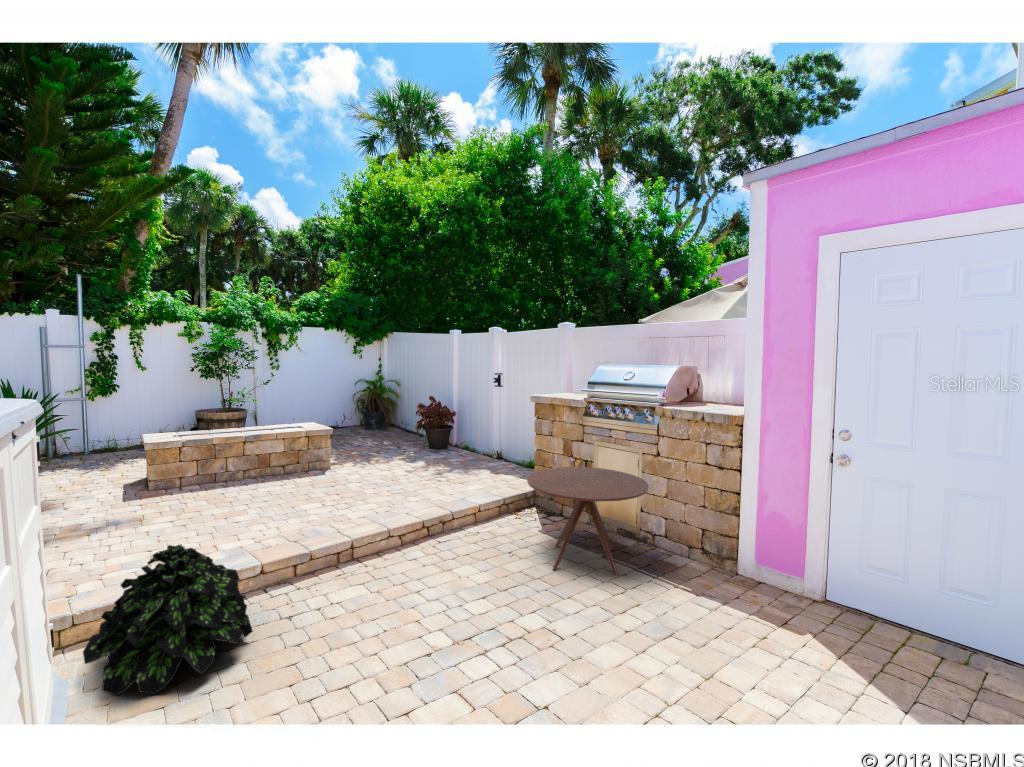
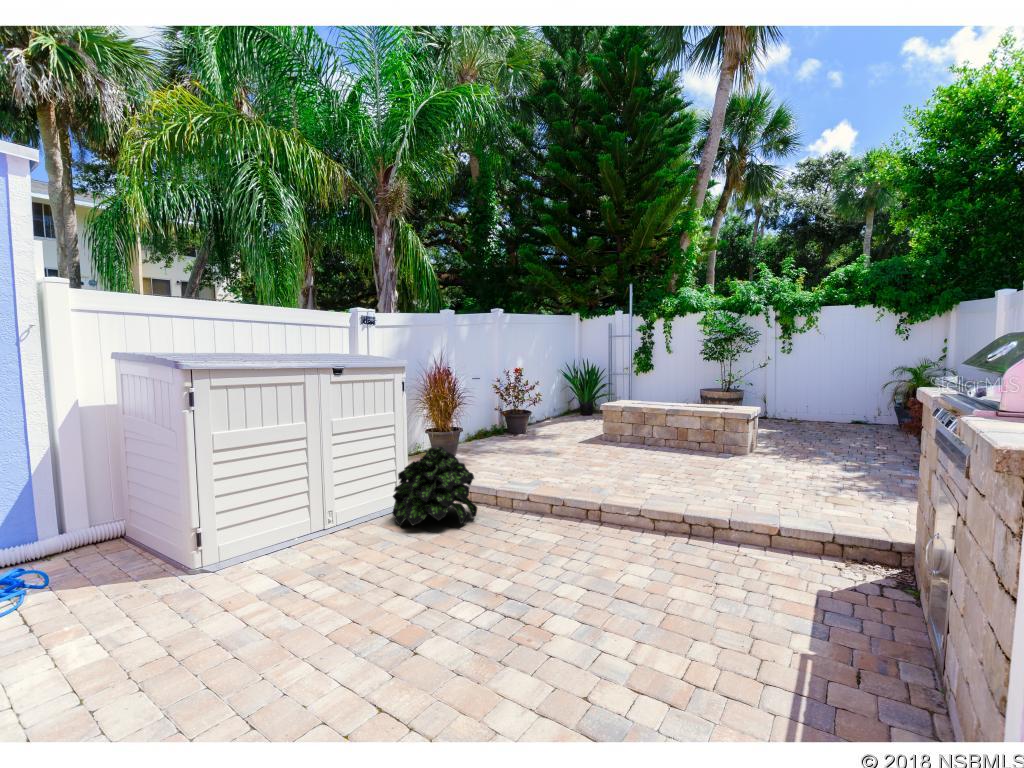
round table: present [527,467,649,575] -> none [700,481,932,674]

